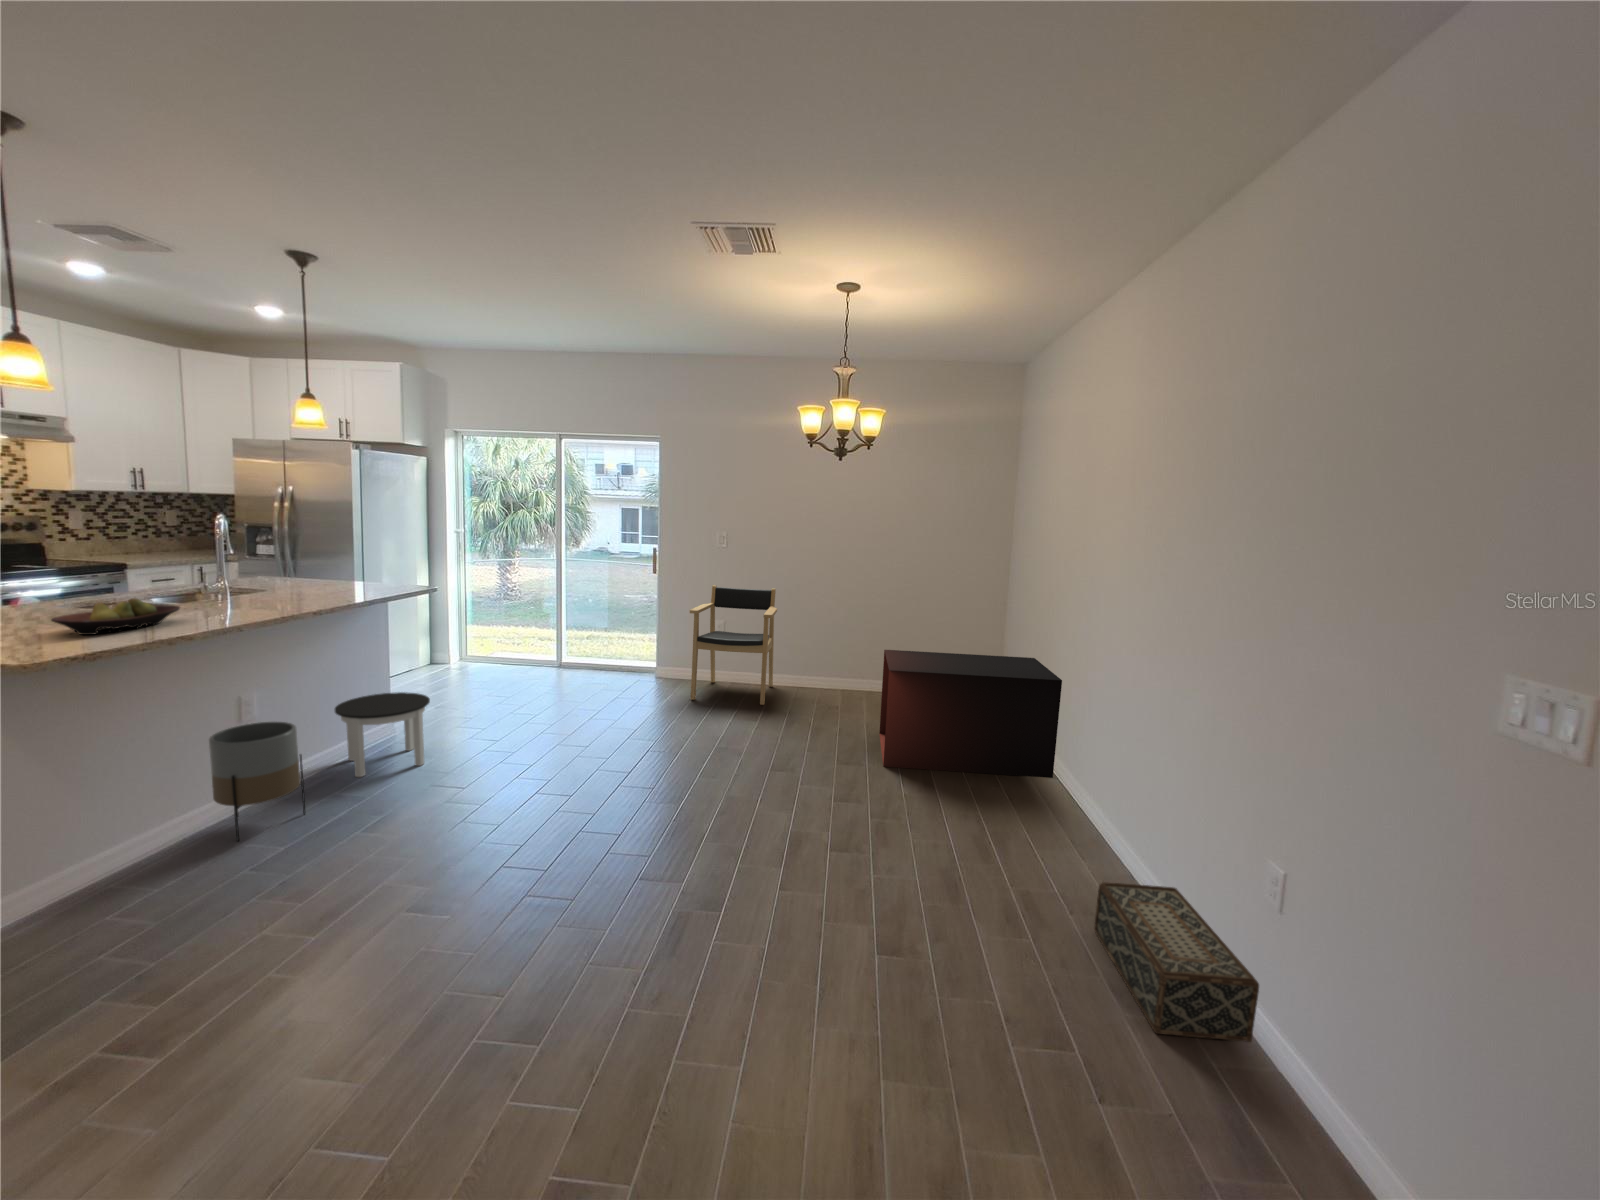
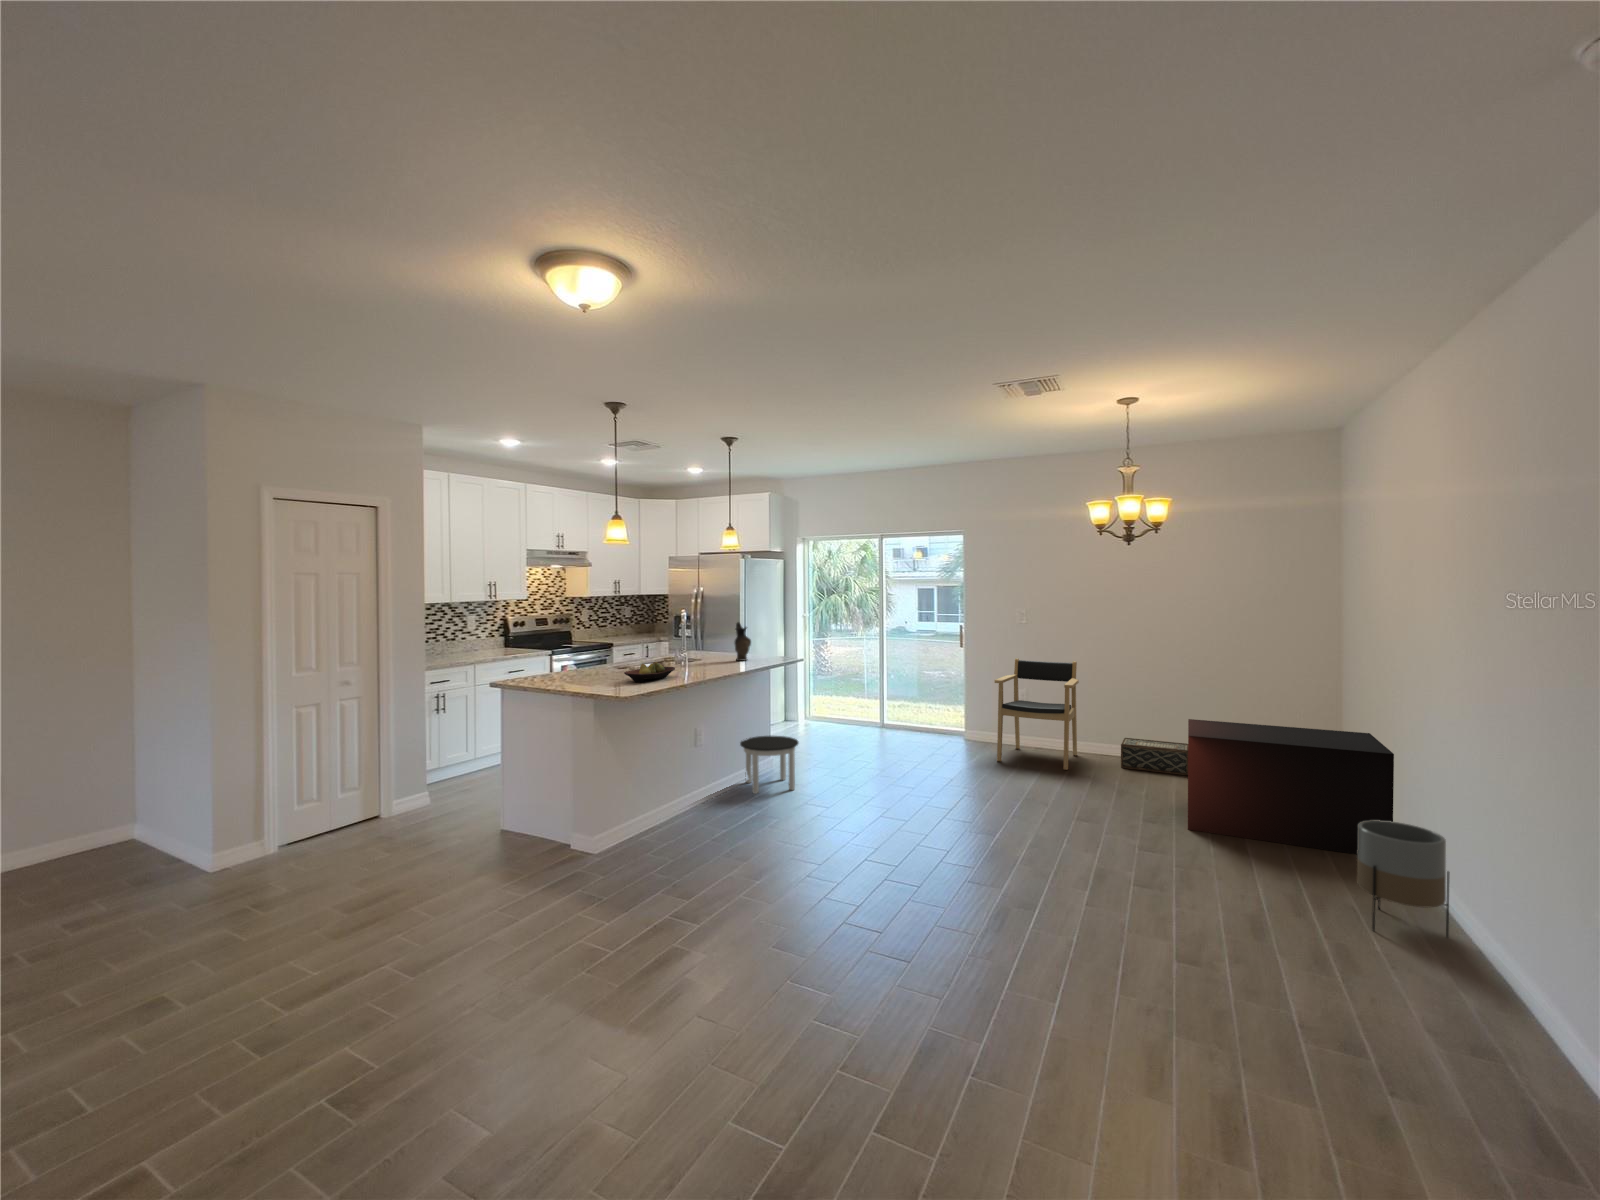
ceramic pitcher: none [321,535,350,592] -> present [735,622,751,661]
planter: present [209,722,306,841] -> present [1357,820,1450,937]
woven basket: present [1094,882,1259,1042] -> present [1121,738,1188,775]

